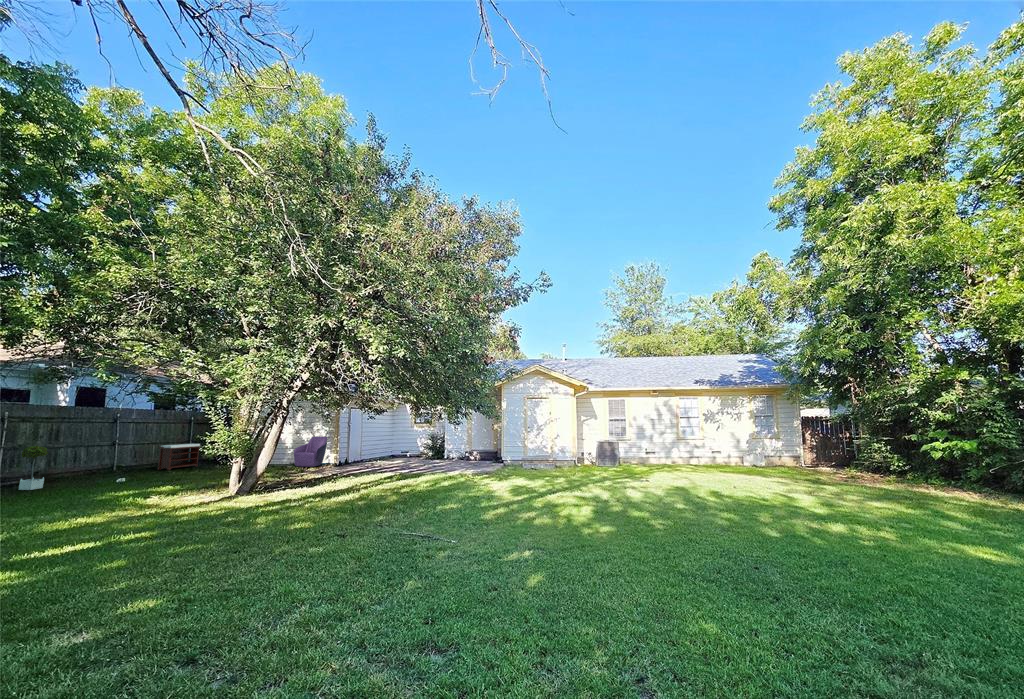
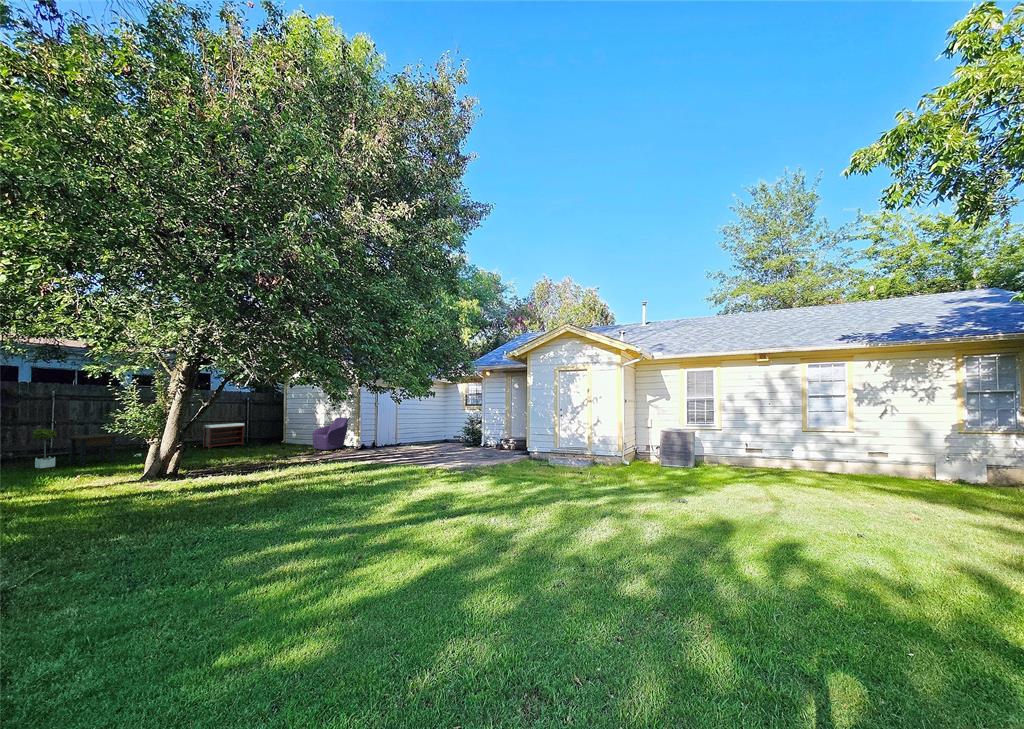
side table: none [50,453,110,486] -> present [68,434,118,466]

